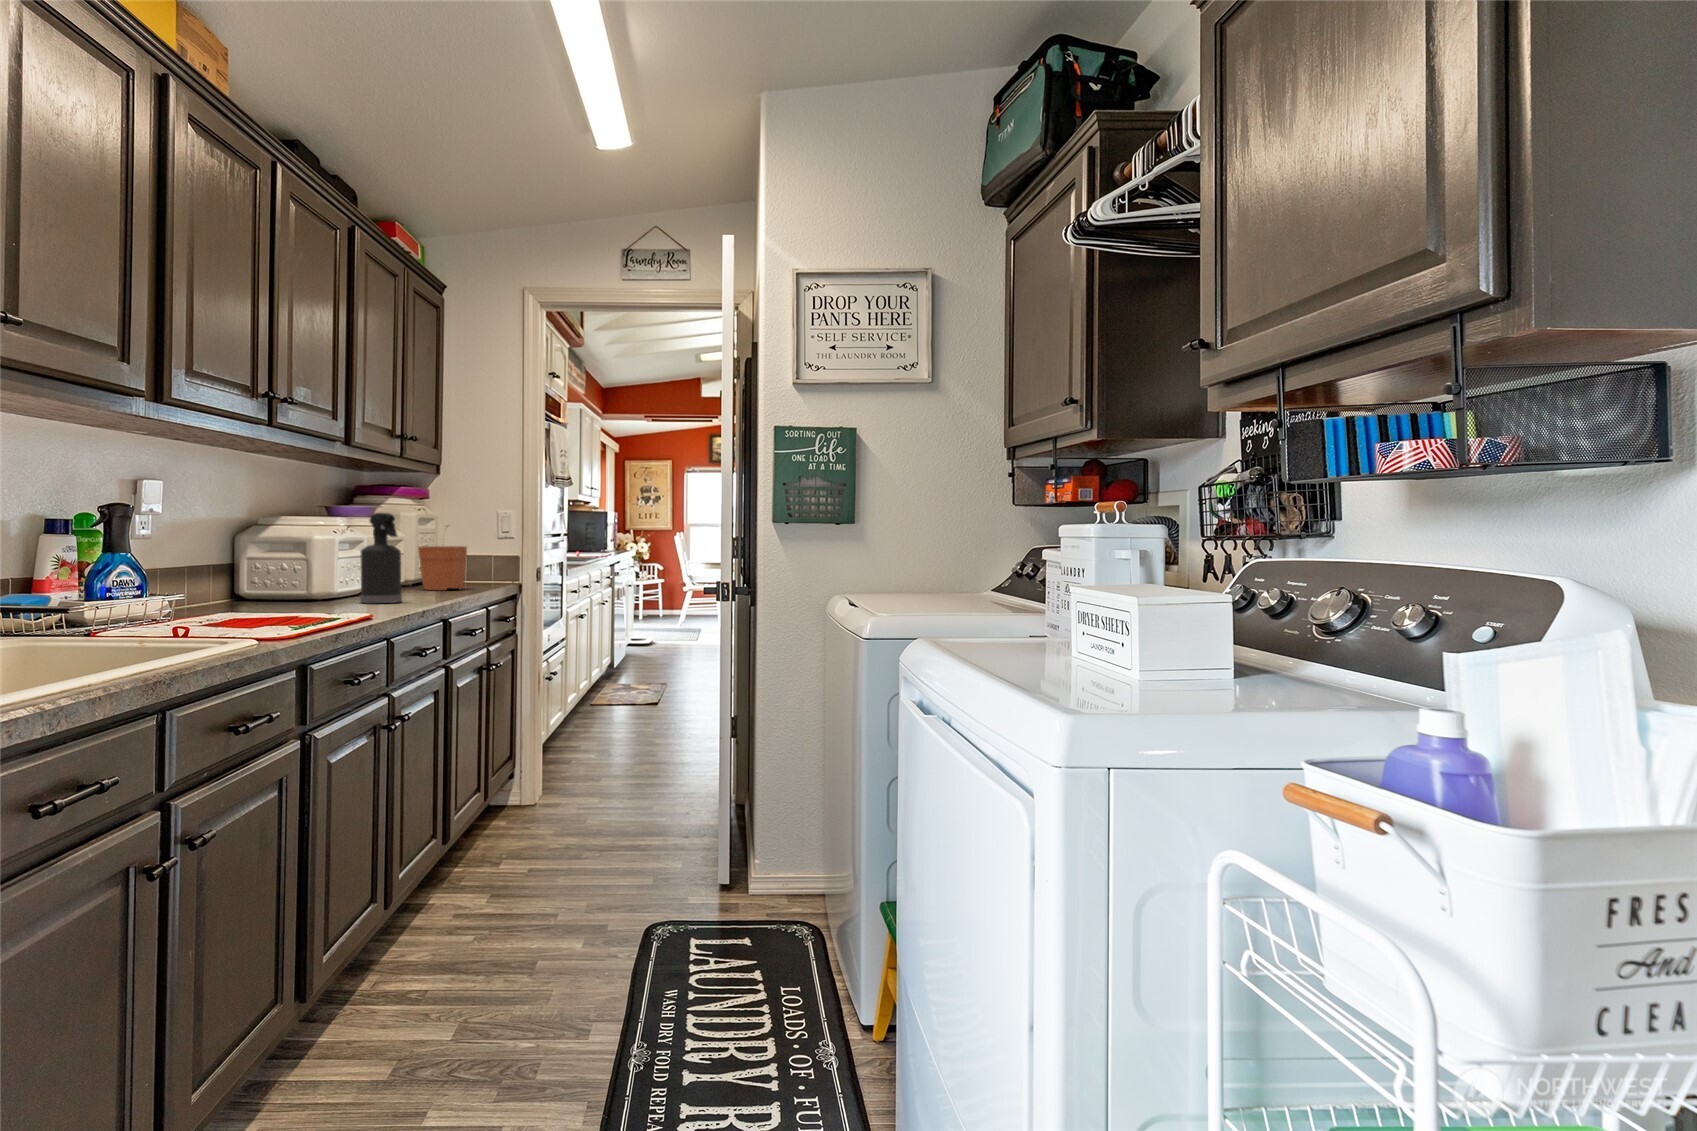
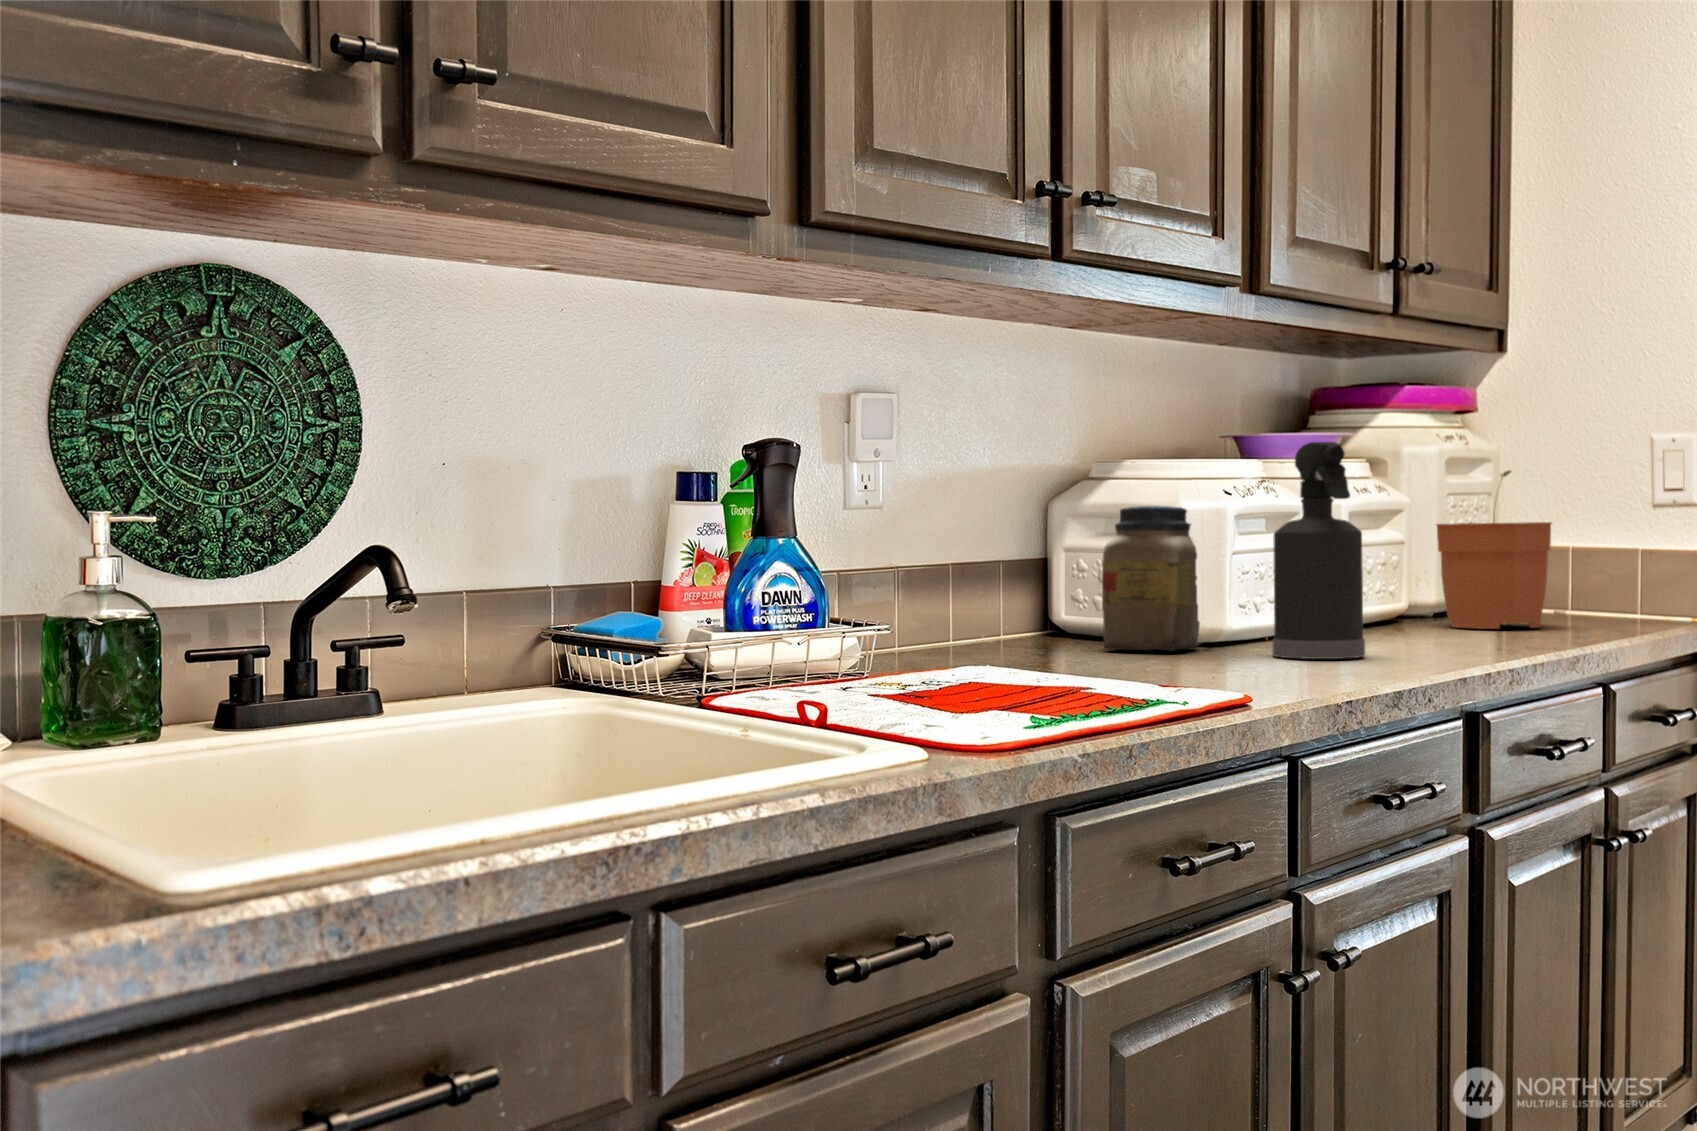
jar: none [274,538,323,603] -> present [1102,506,1200,650]

